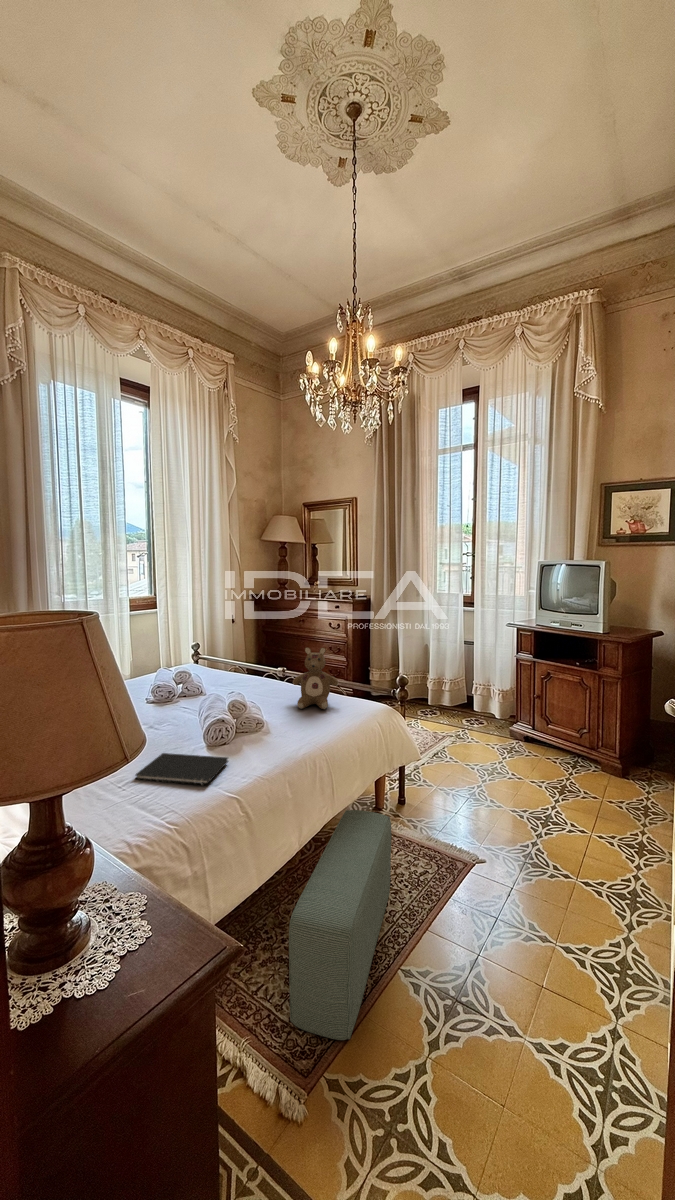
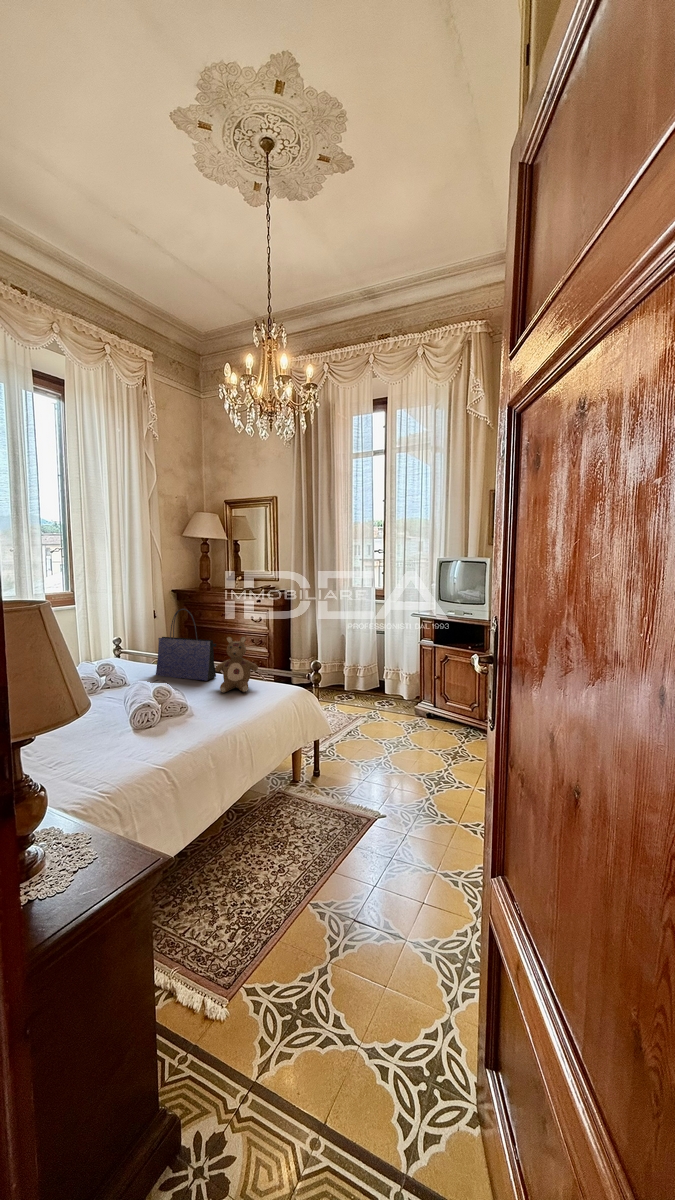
tote bag: none [231,616,294,694] -> present [156,609,216,681]
notebook: present [136,753,228,785] -> none [65,735,155,760]
pouf: present [289,810,391,1040] -> none [212,777,304,961]

